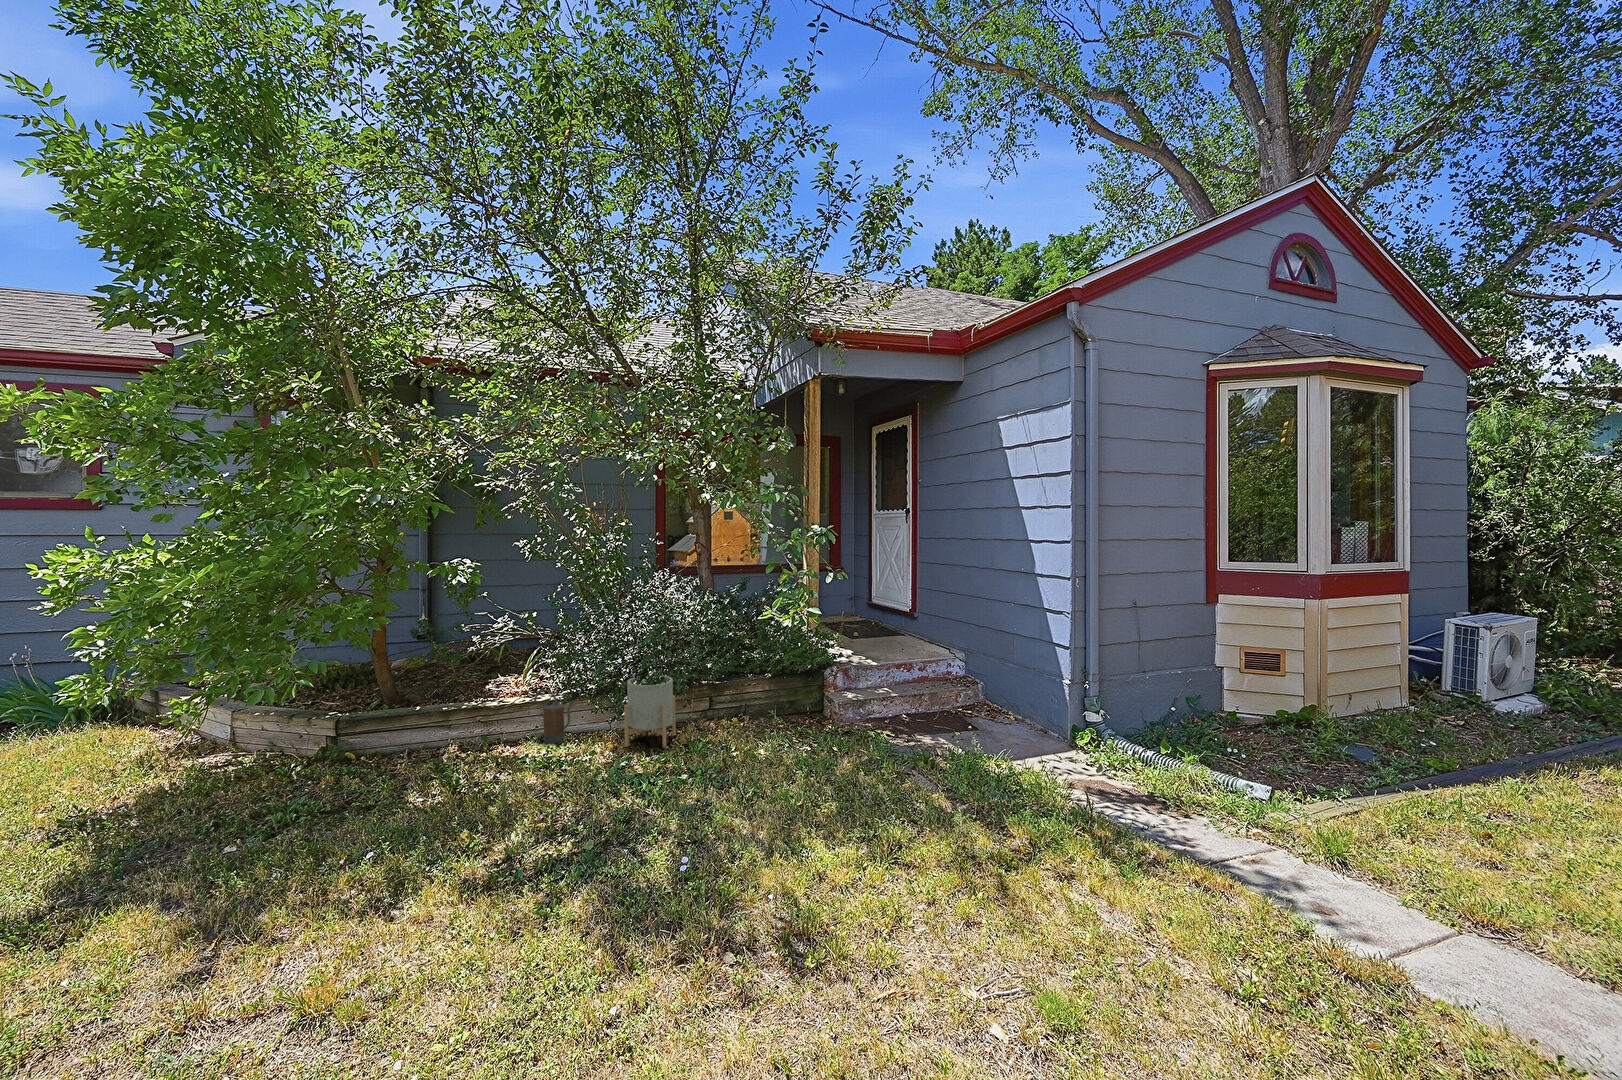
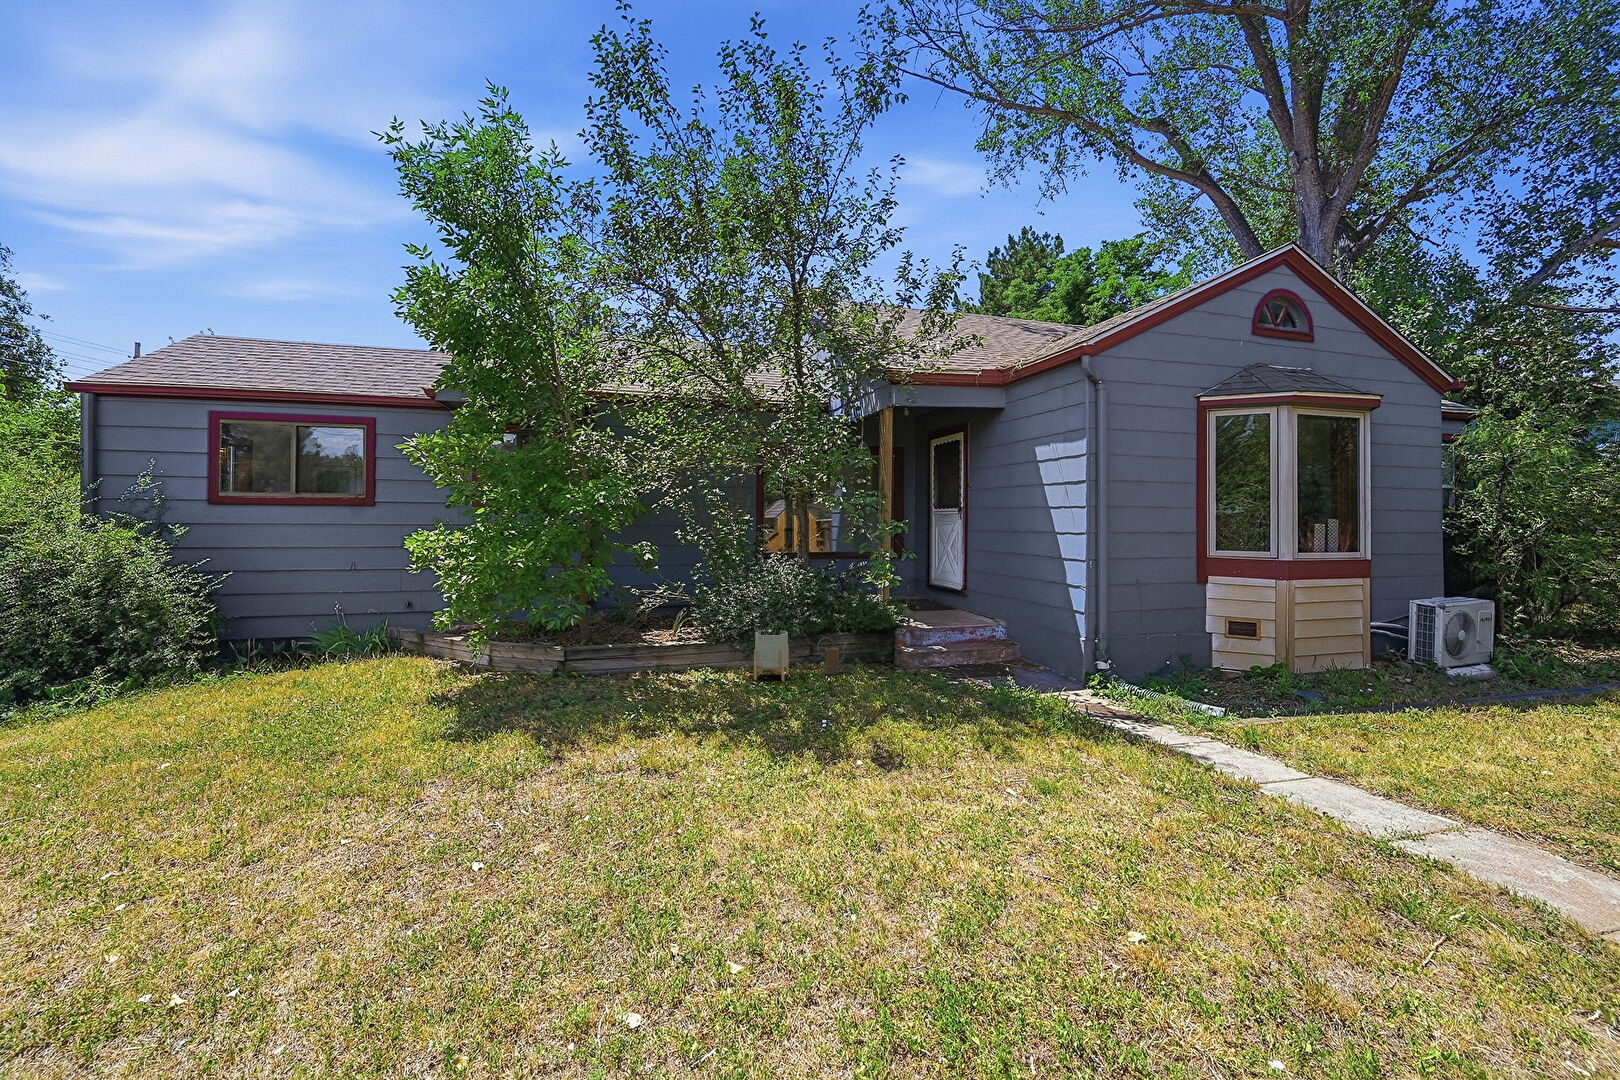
watering can: present [534,689,573,743] -> present [817,637,847,674]

